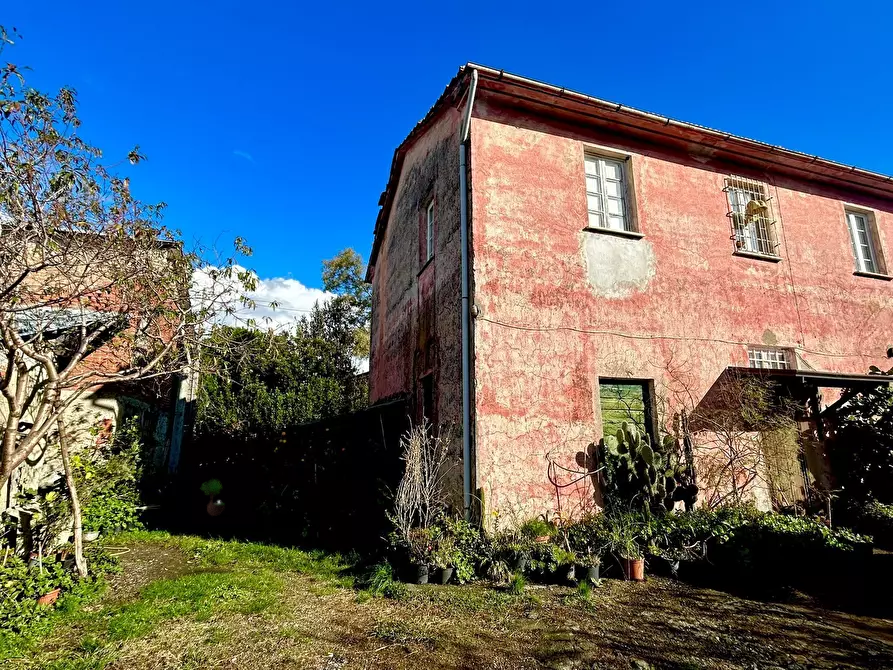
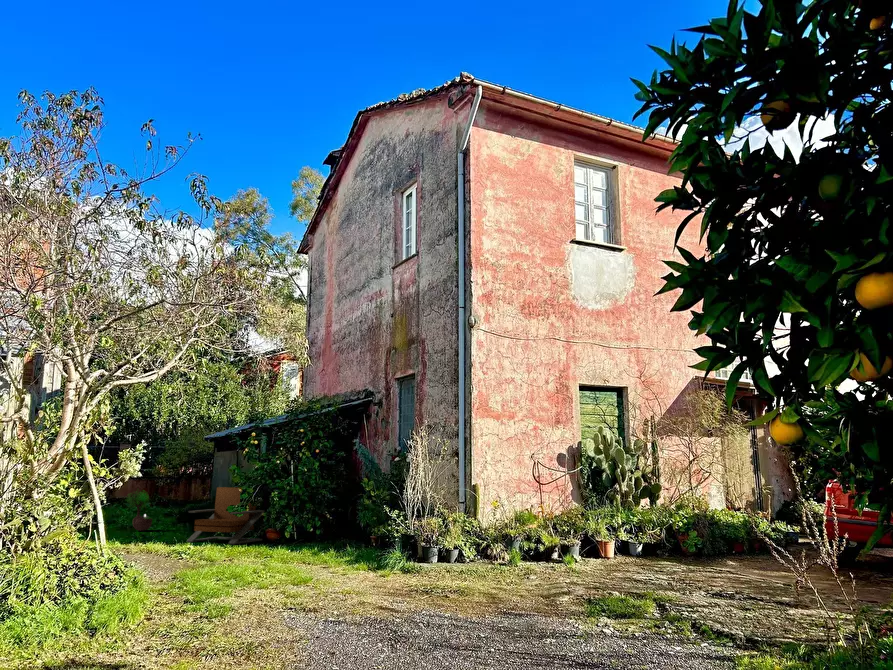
lounge chair: none [227,480,301,539] -> present [187,487,264,544]

